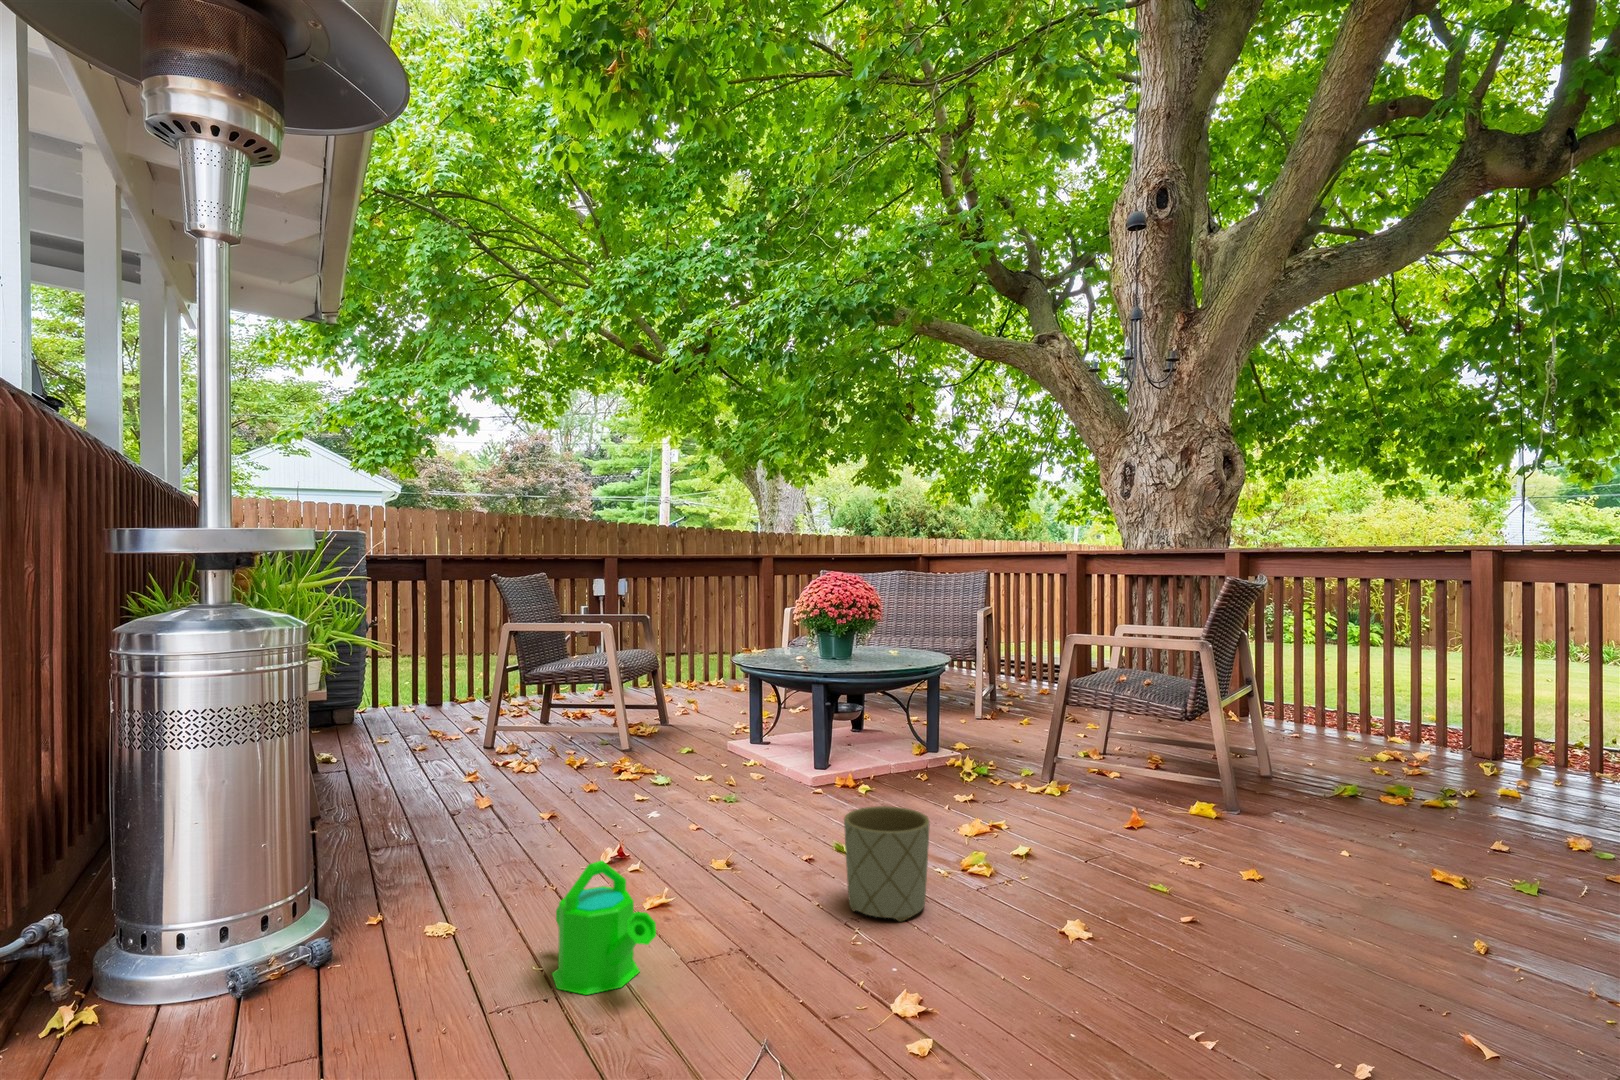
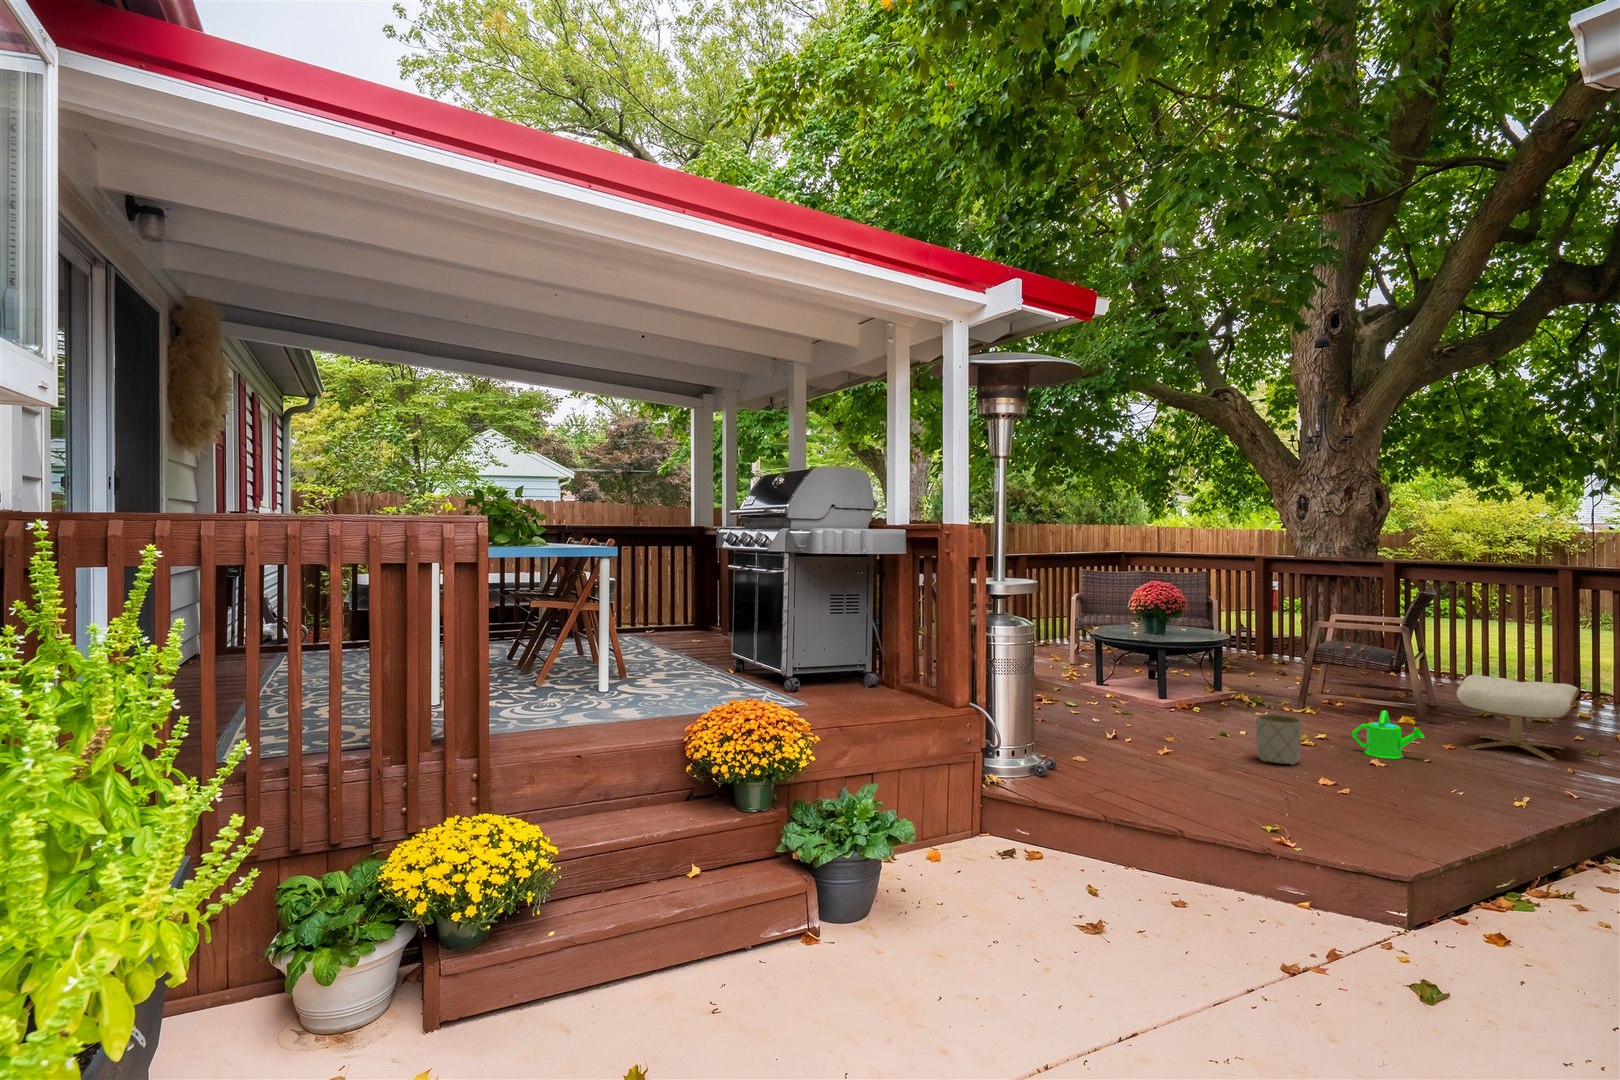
ottoman: none [1264,726,1496,907] -> present [1455,675,1579,761]
watering can: present [552,861,656,995] -> present [1352,710,1424,759]

